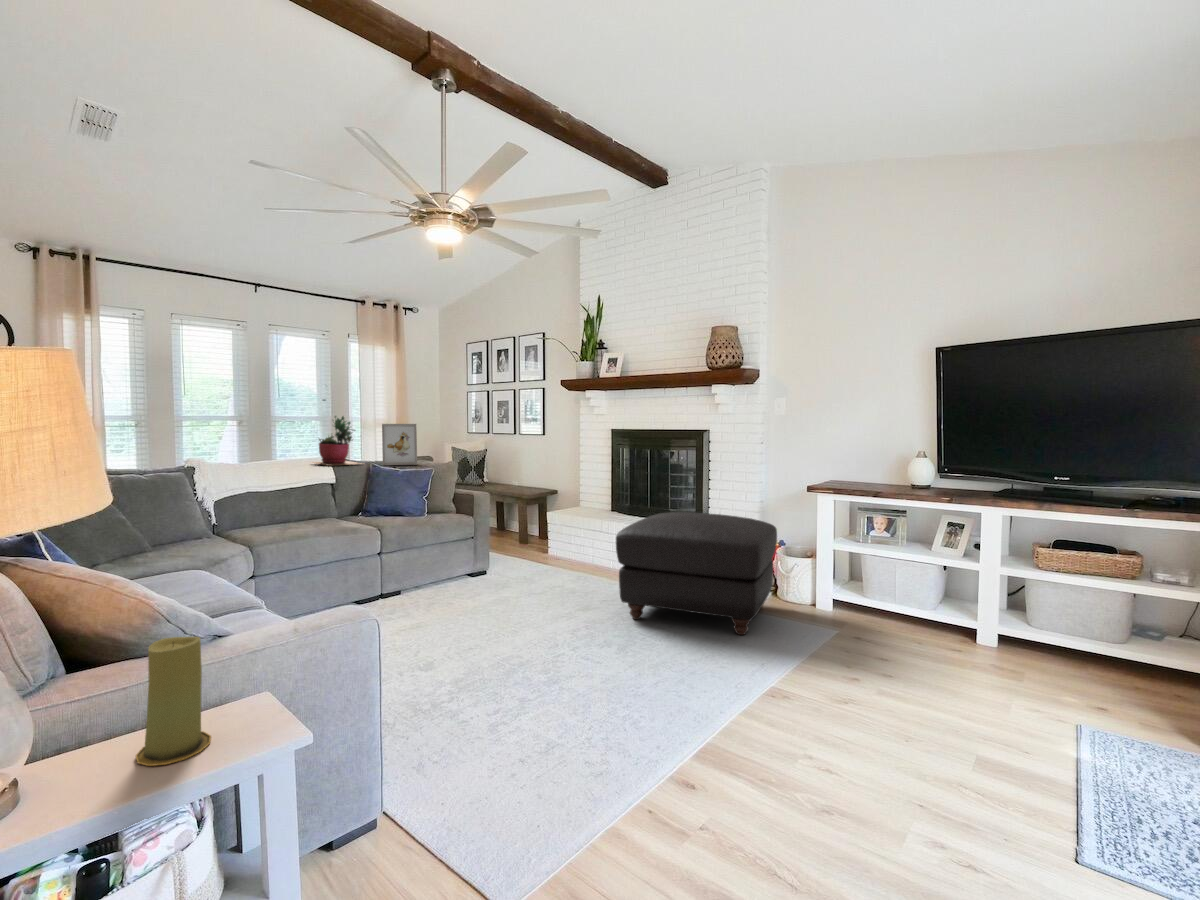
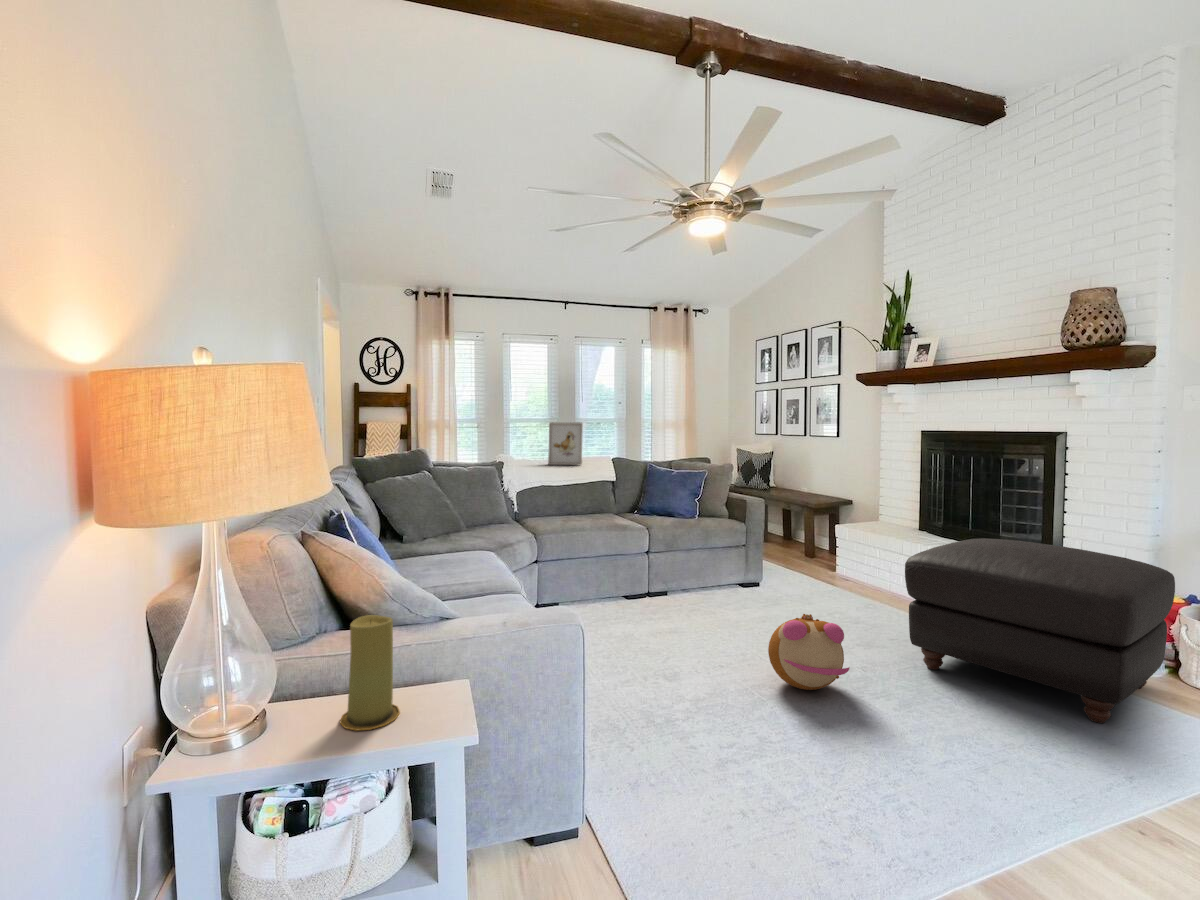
succulent plant: present [315,416,361,466] -> none [595,417,644,465]
picture frame: present [382,424,417,465] -> present [548,422,583,465]
plush toy: none [516,588,583,653] -> present [768,614,849,690]

